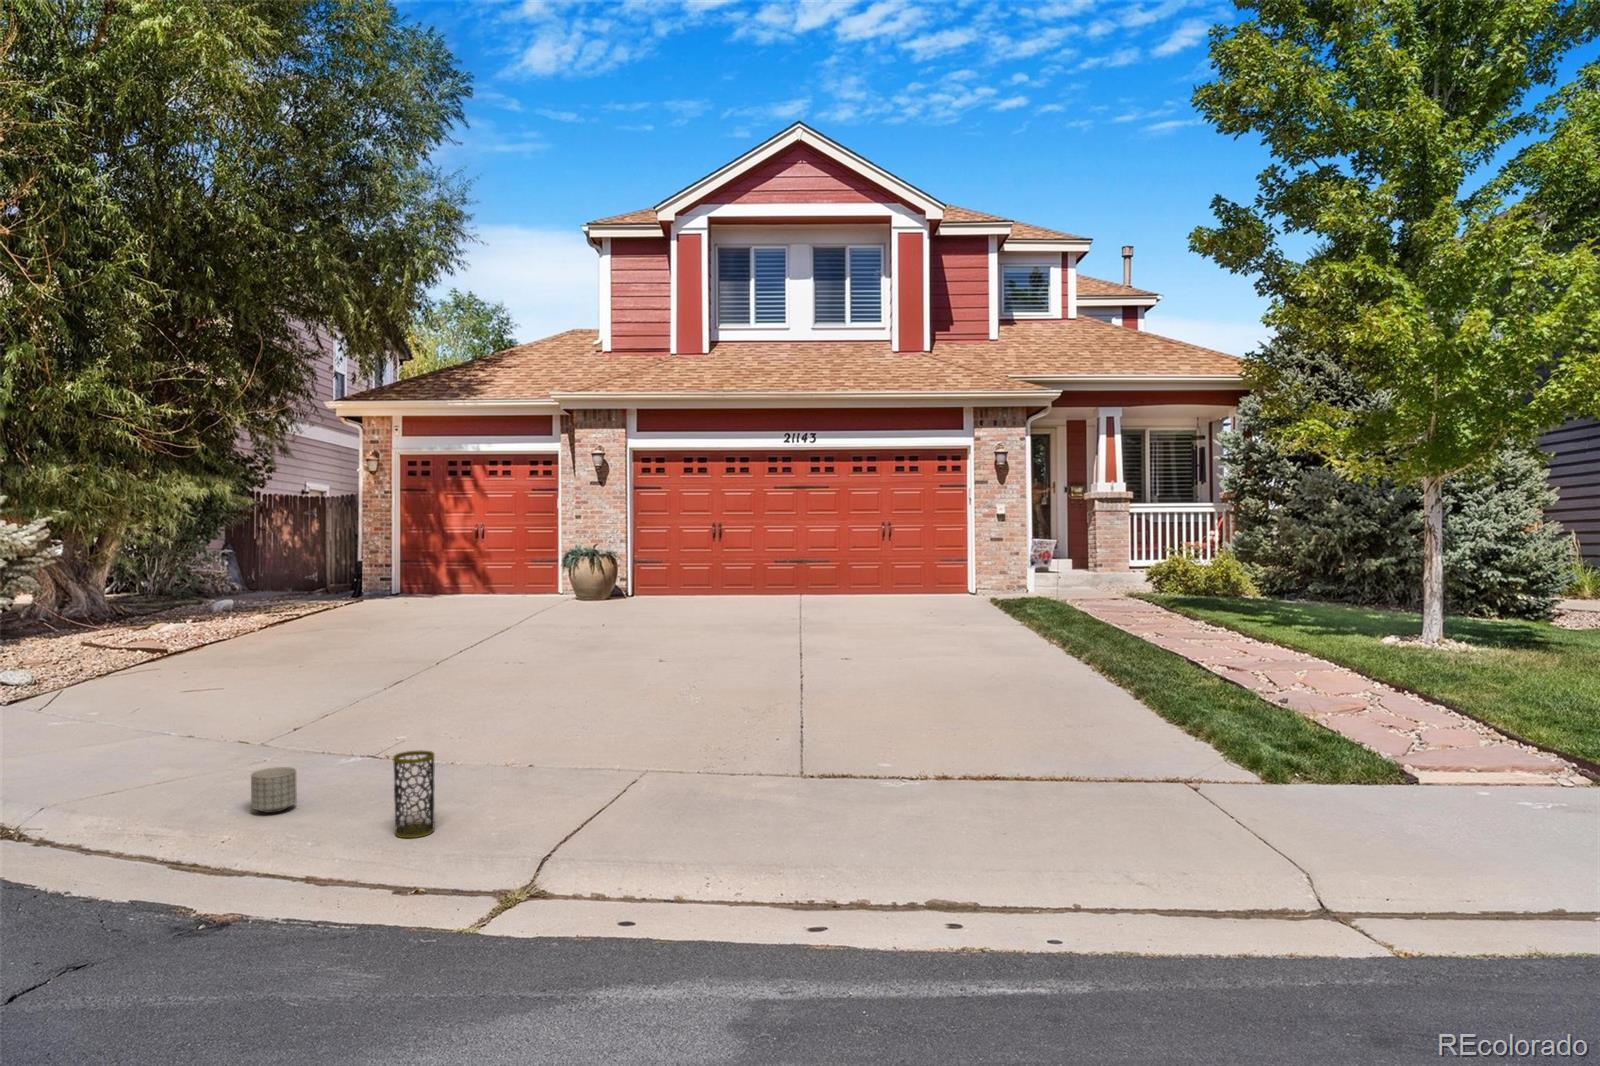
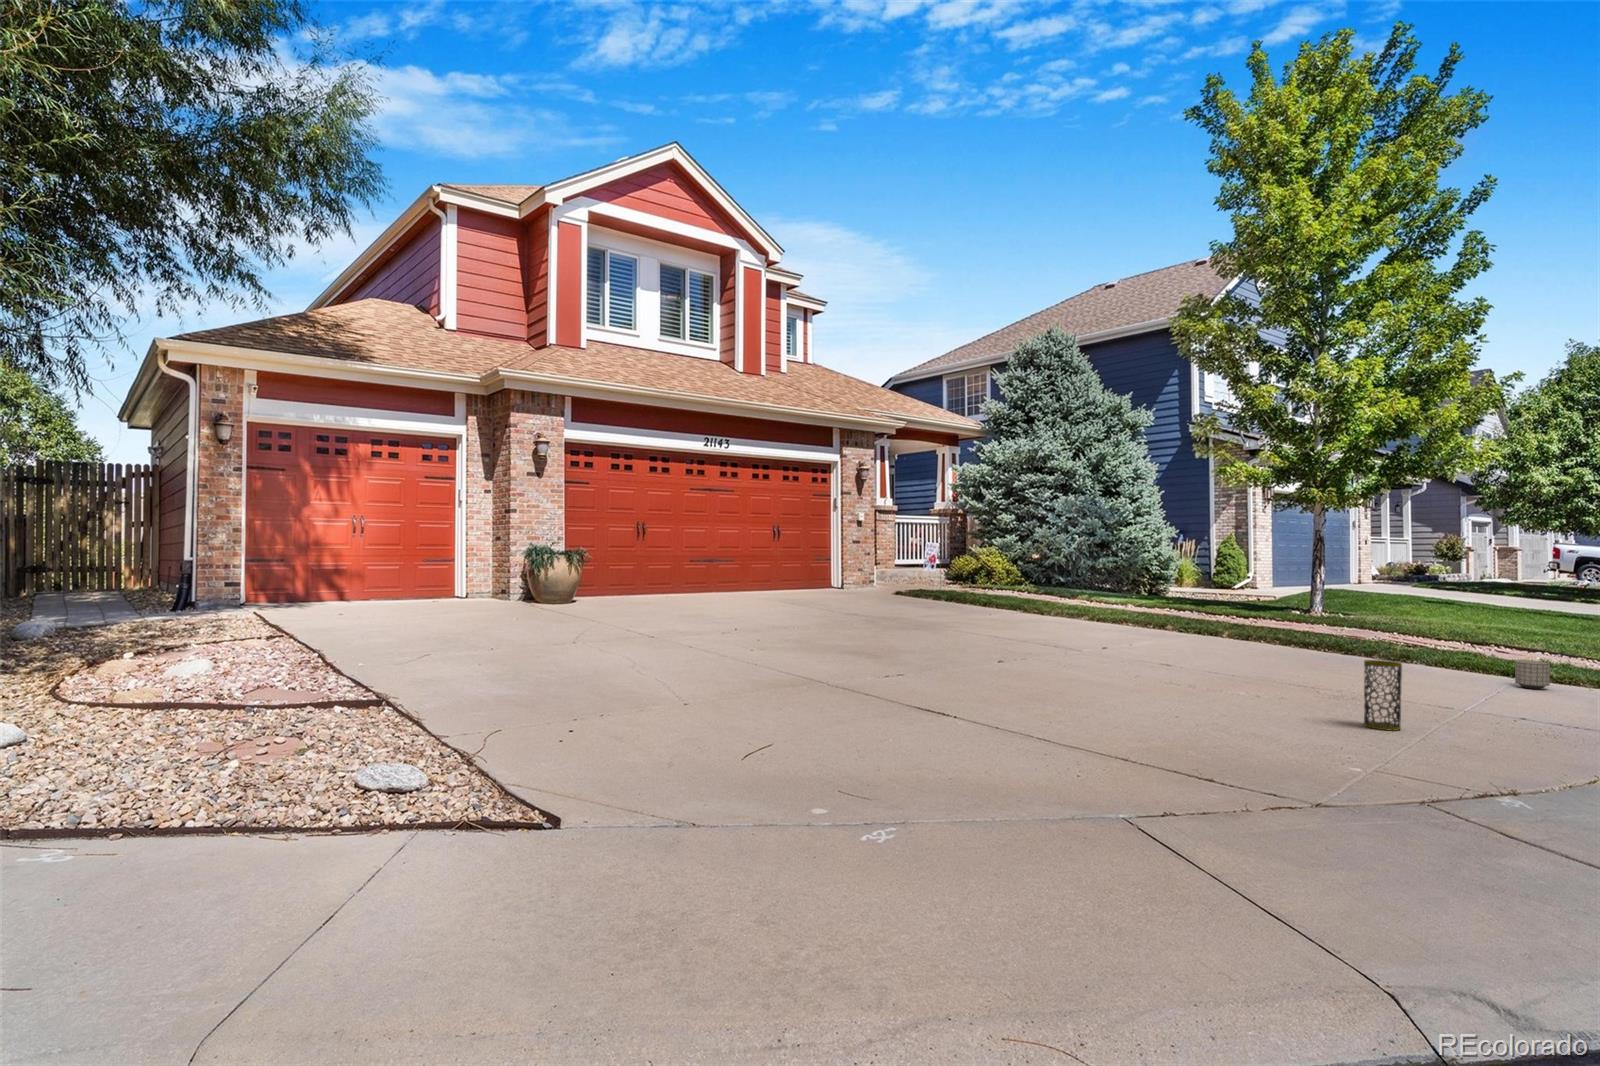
planter: present [251,767,297,813] -> present [1515,660,1550,689]

